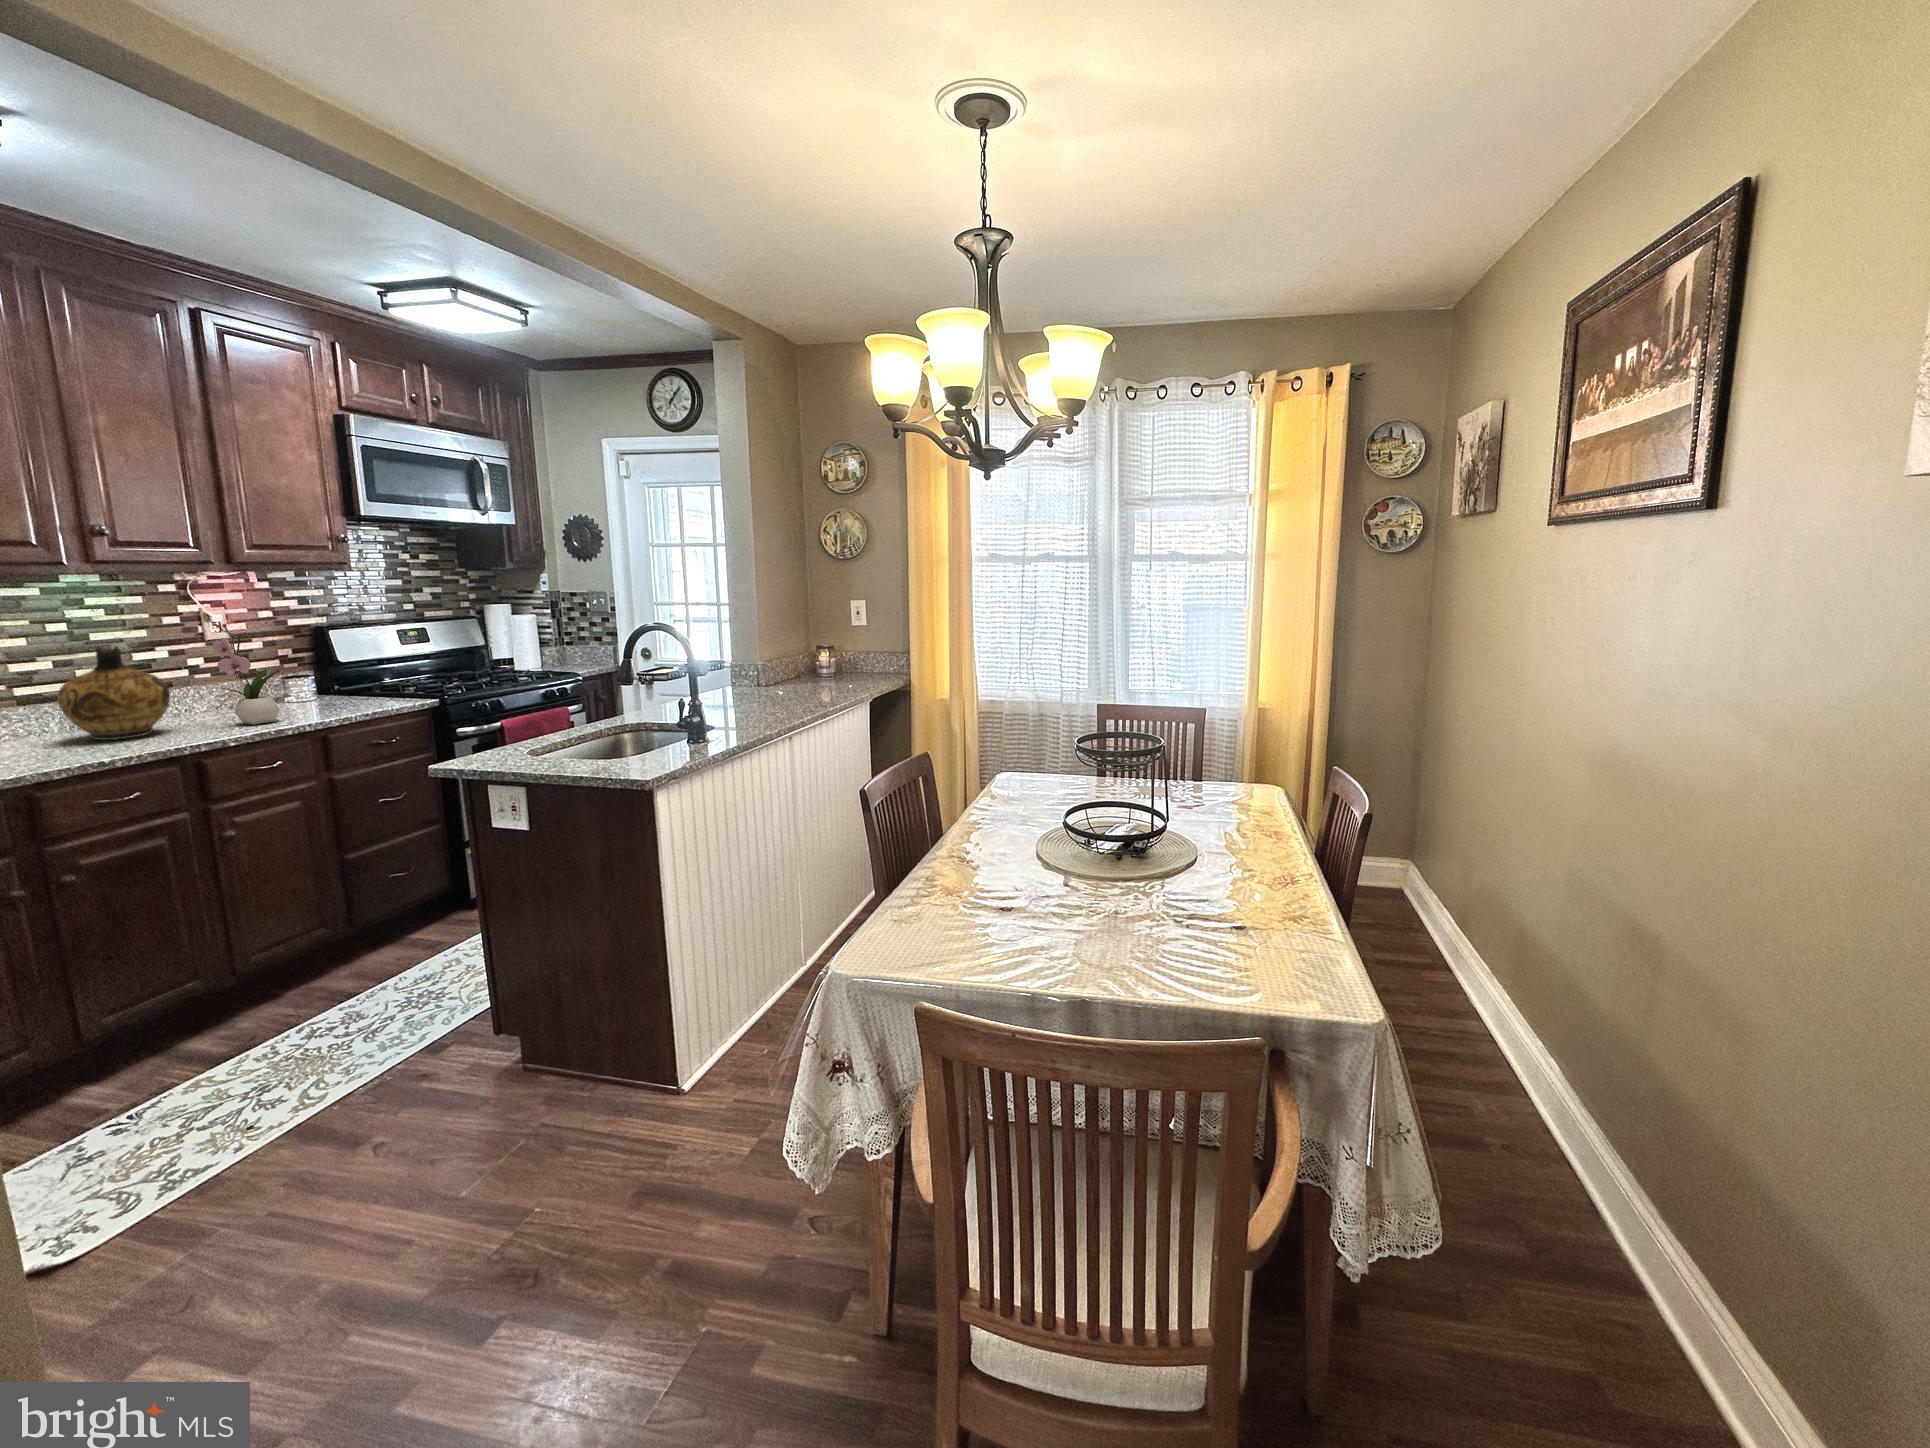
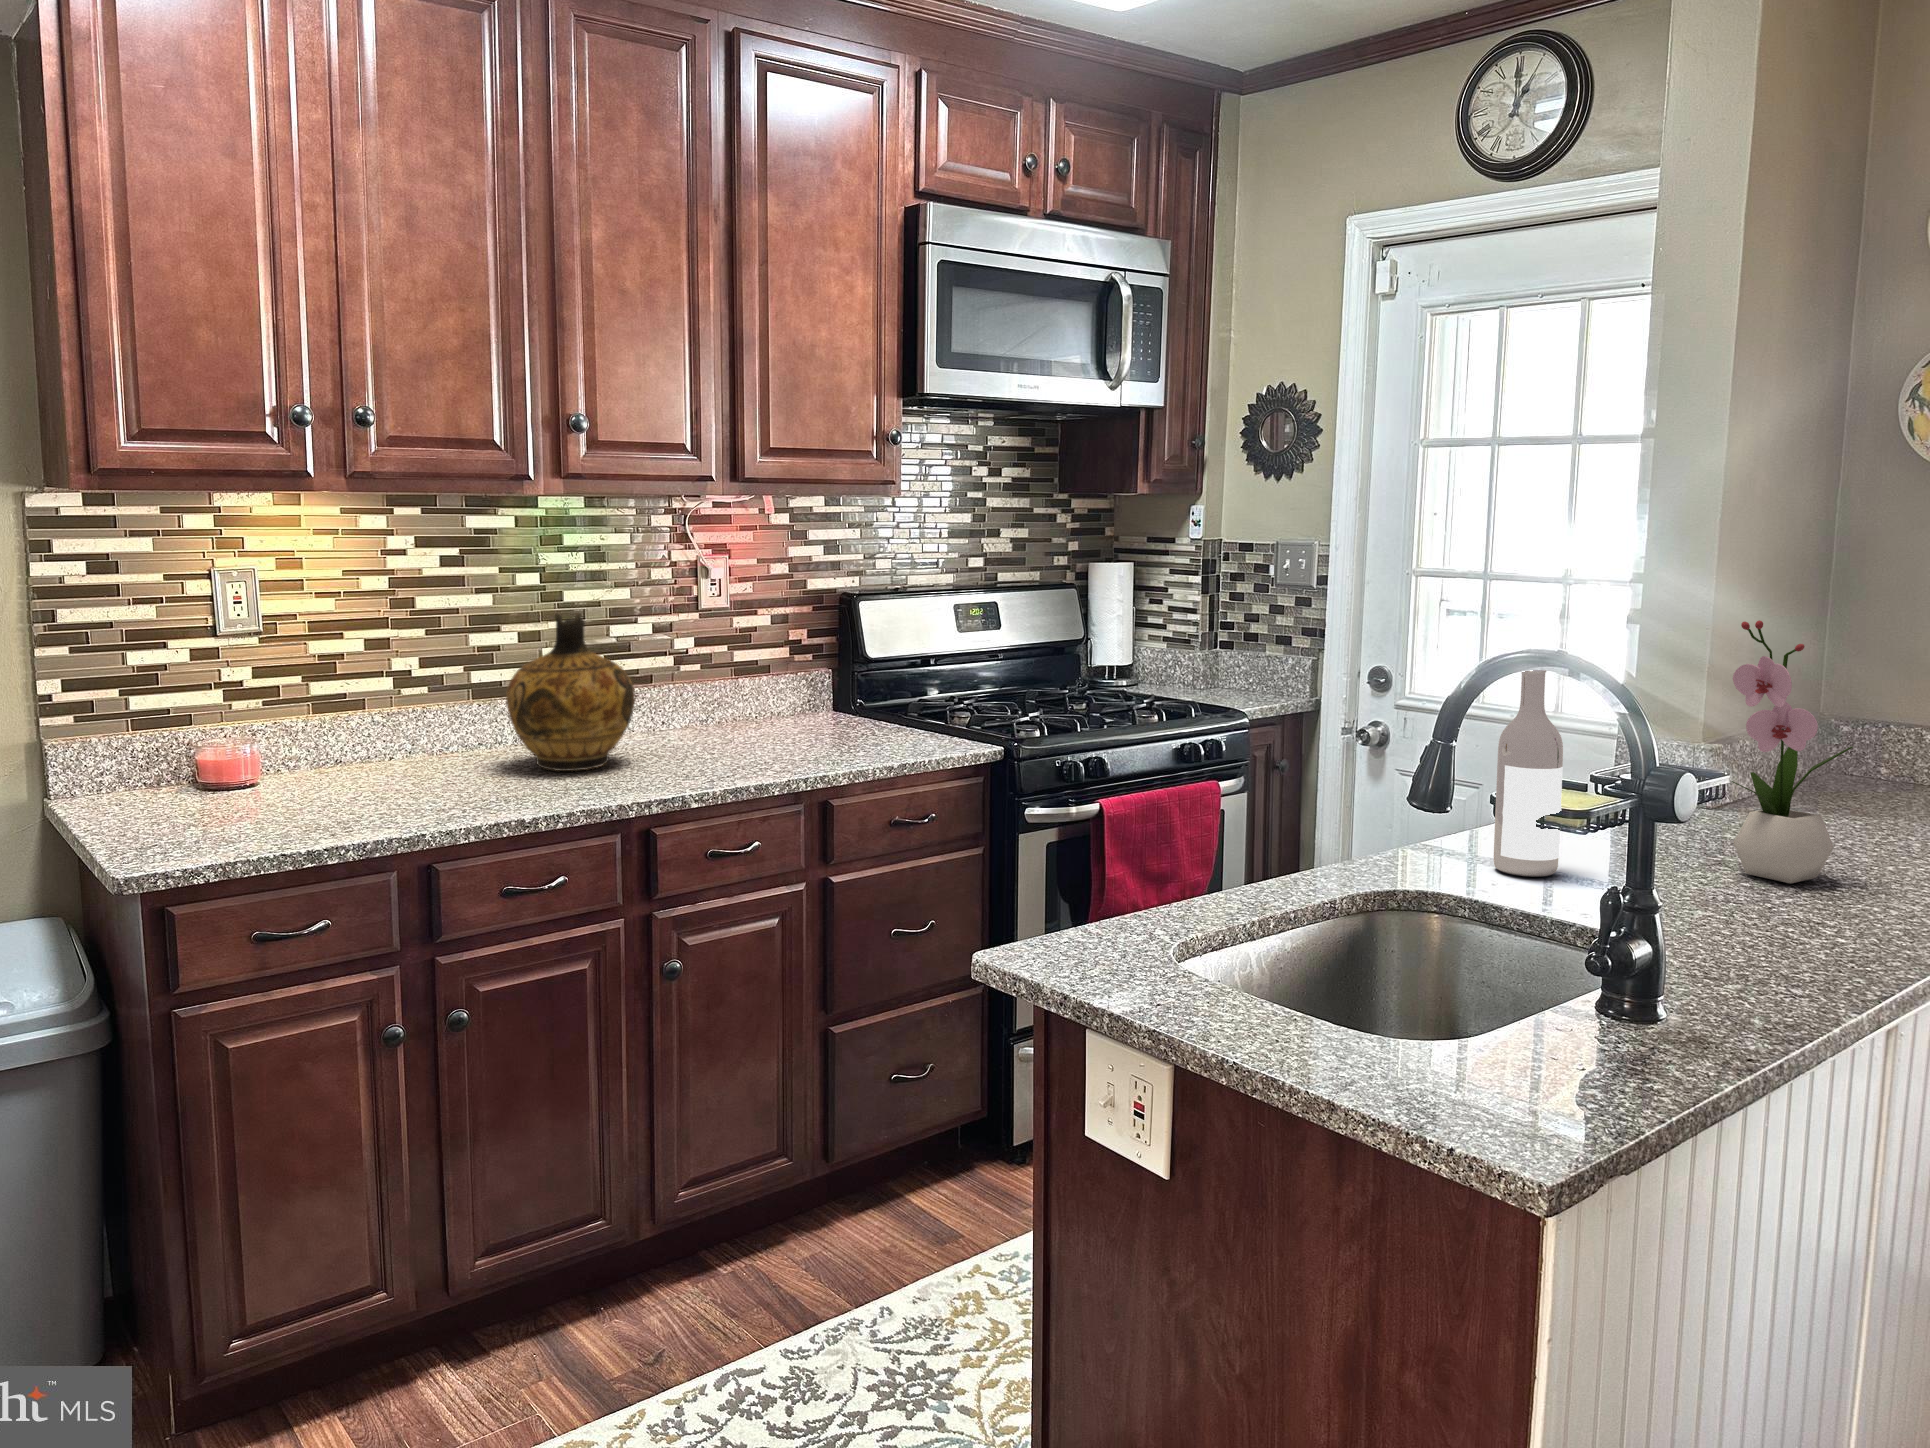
flower arrangement: present [212,624,280,724] -> present [1732,620,1853,883]
wine bottle: none [665,634,692,717] -> present [1493,670,1563,877]

